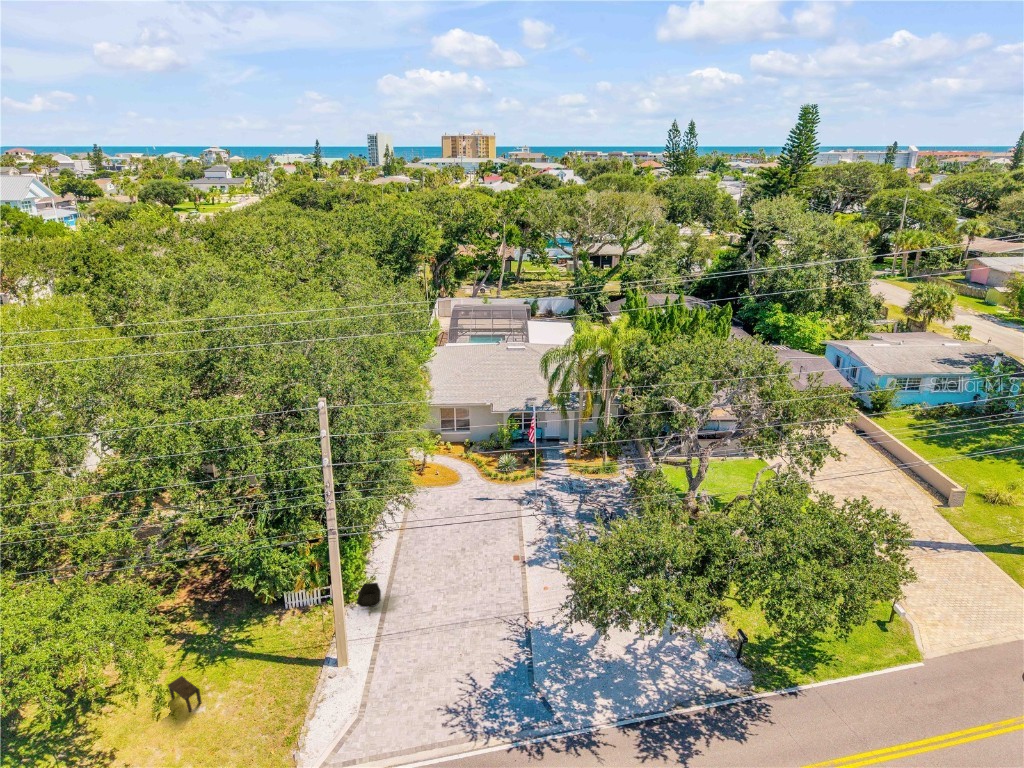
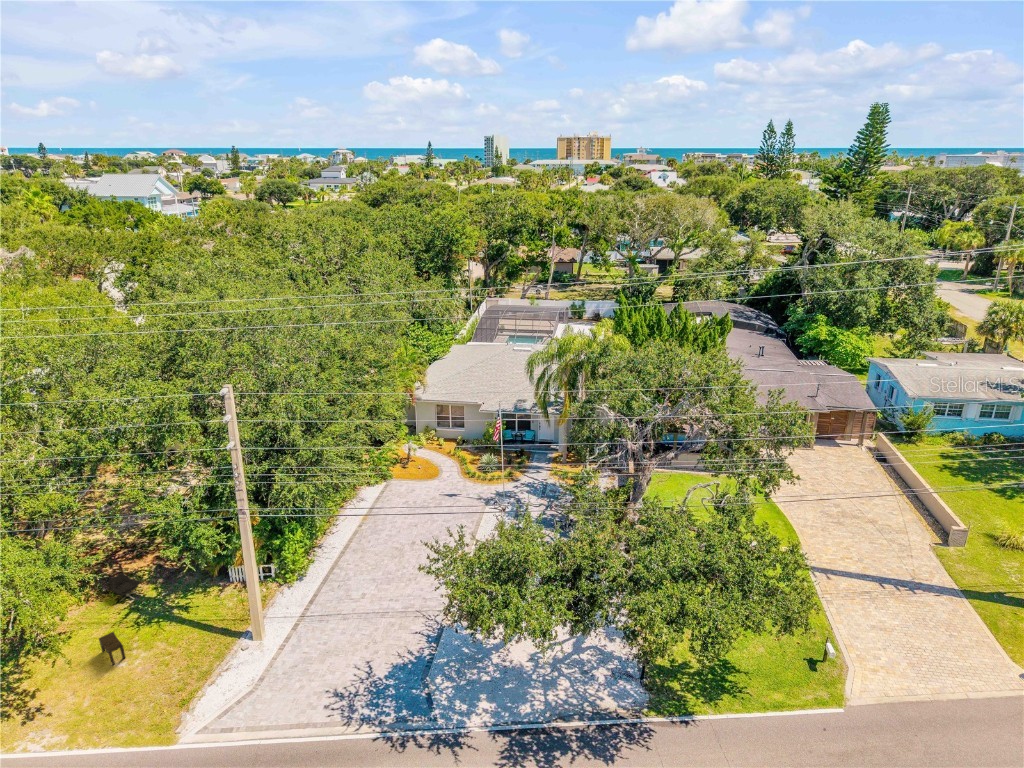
lounge chair: present [356,583,381,615] -> present [108,573,140,599]

